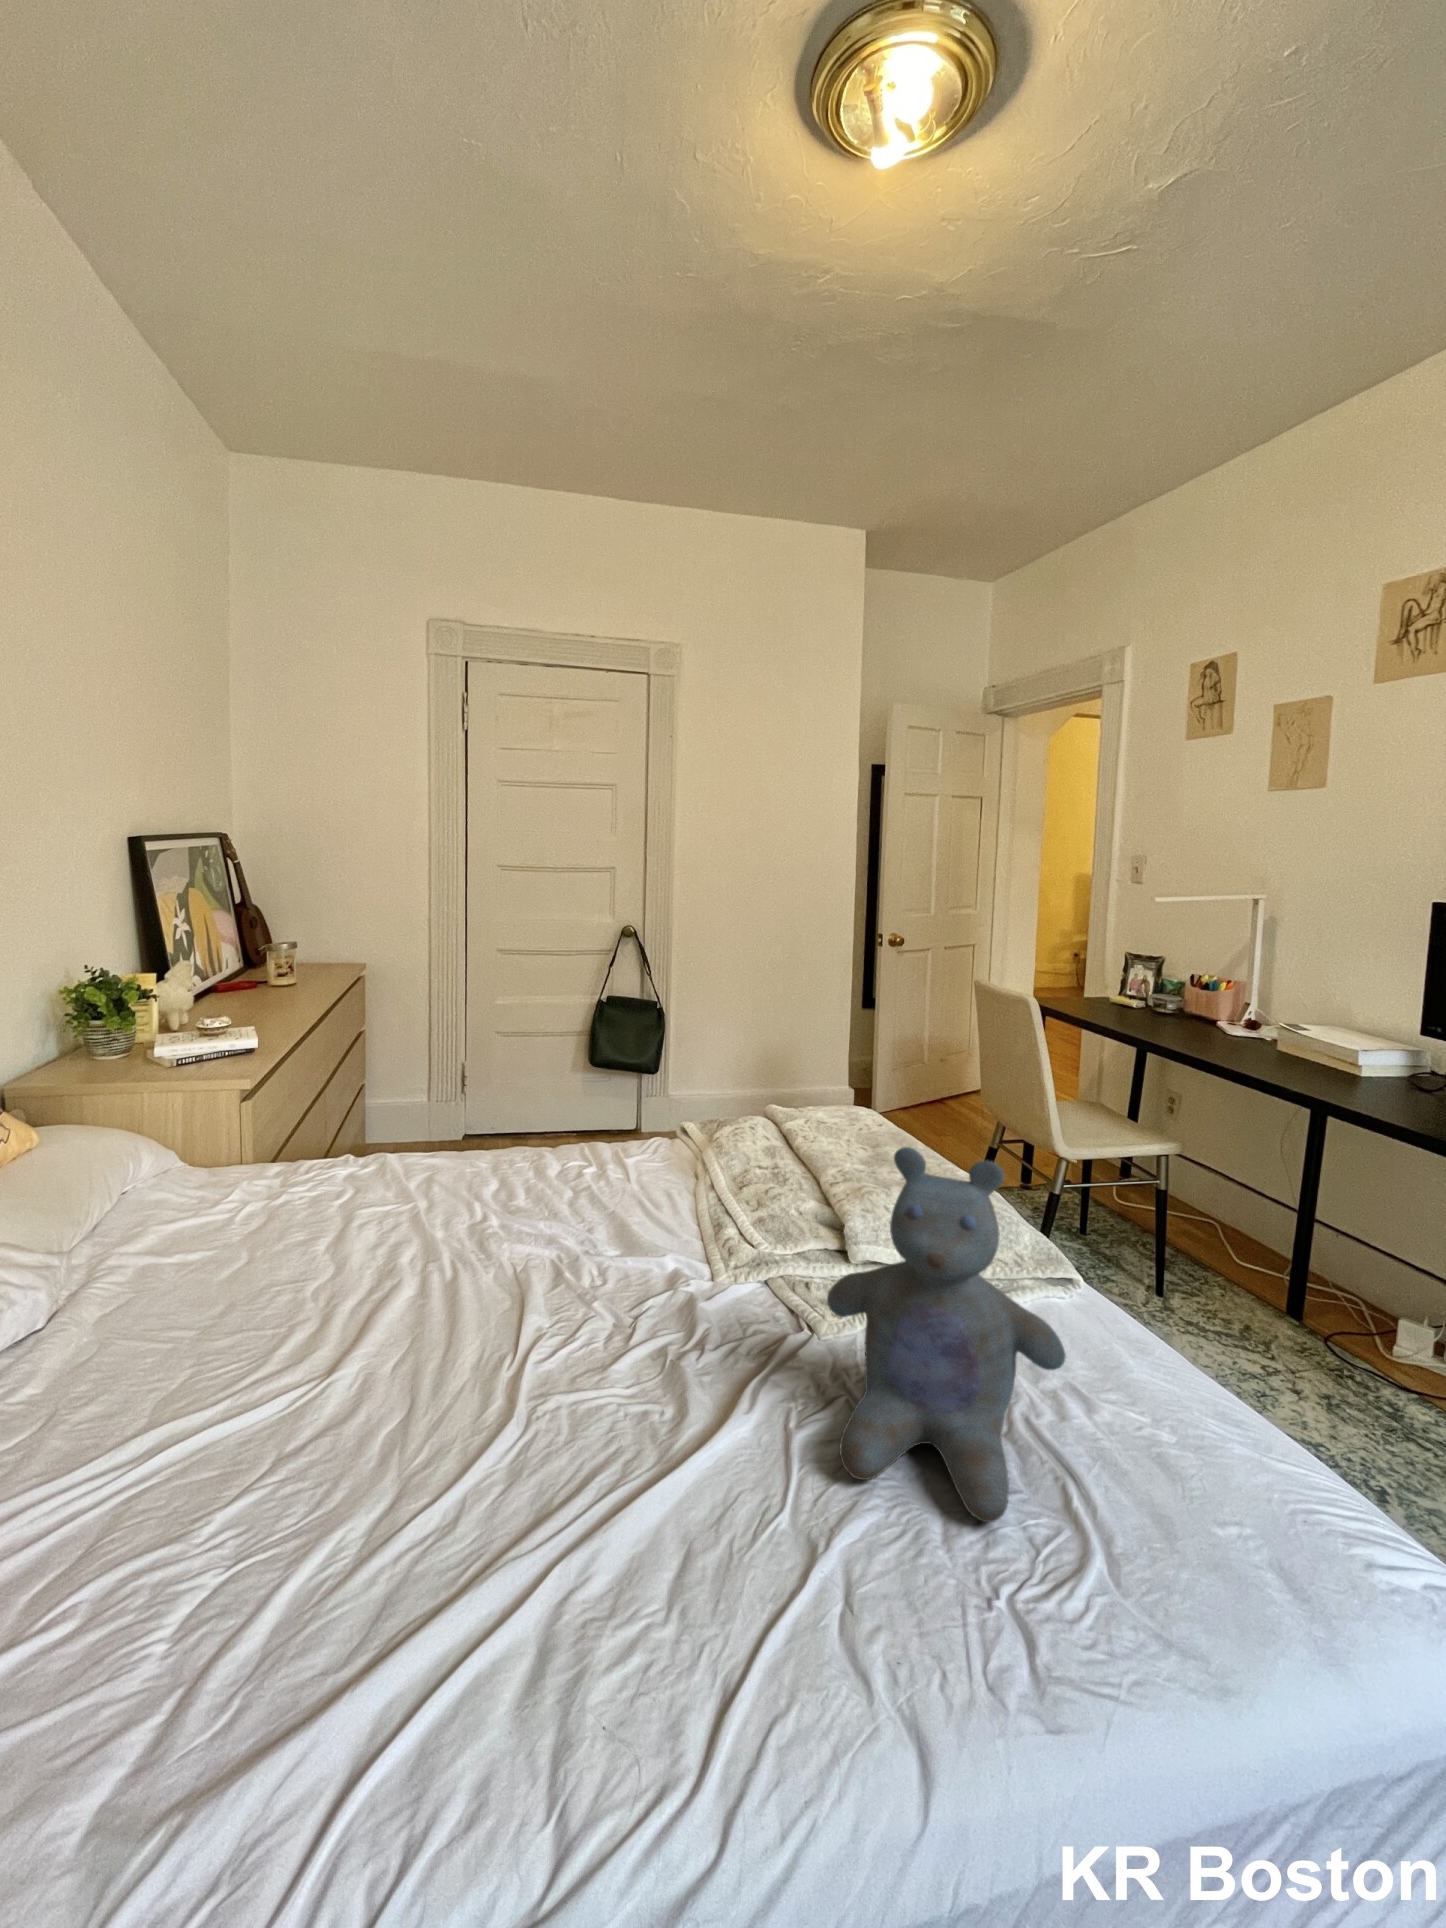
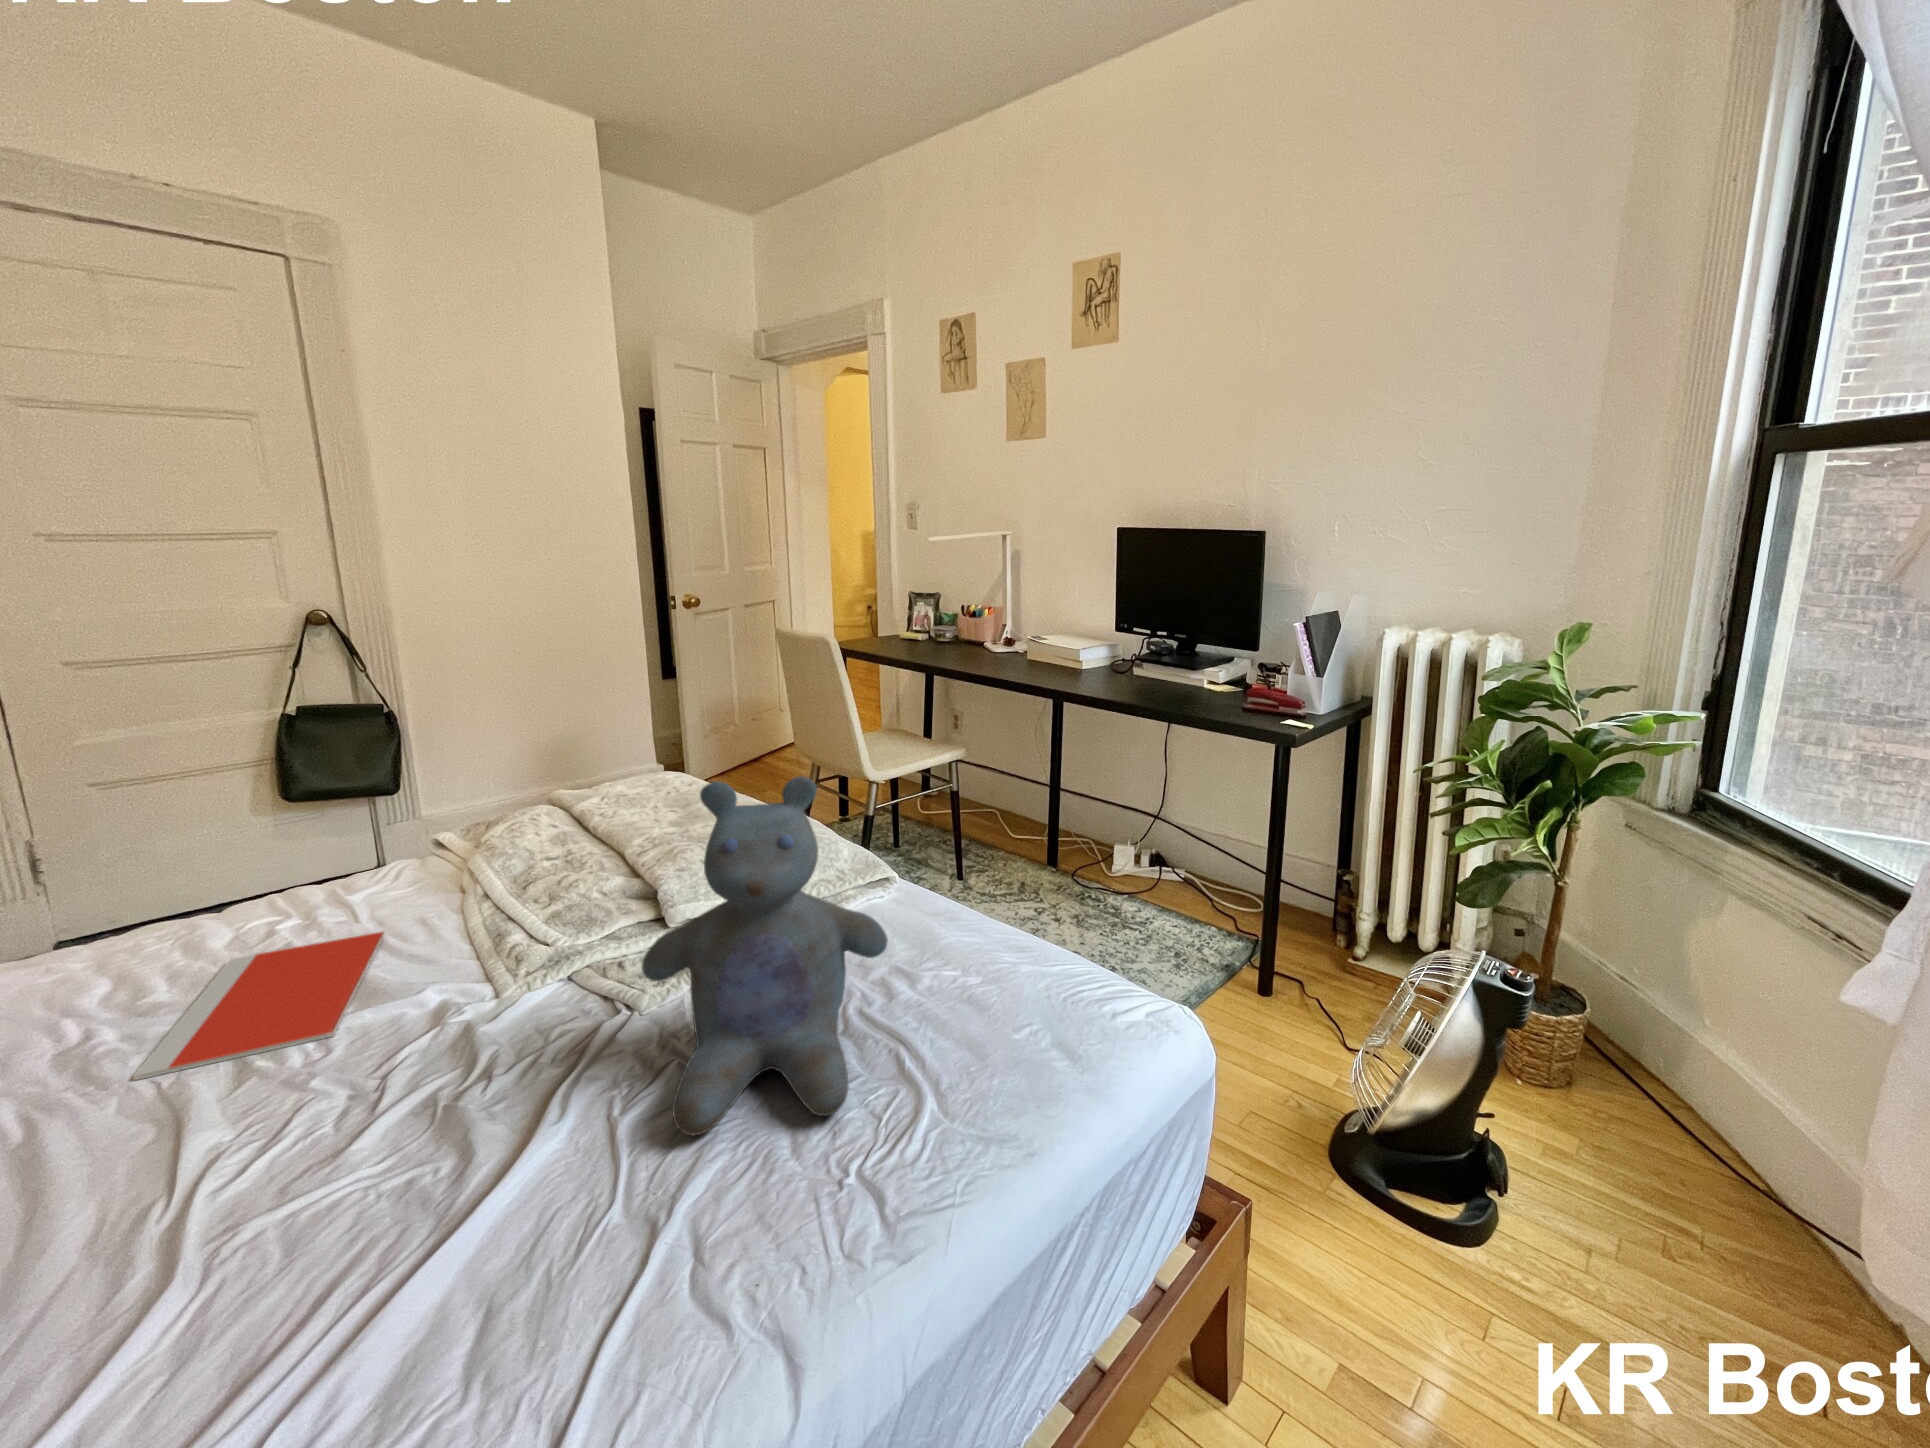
notebook: none [507,1187,645,1270] -> present [133,932,385,1080]

